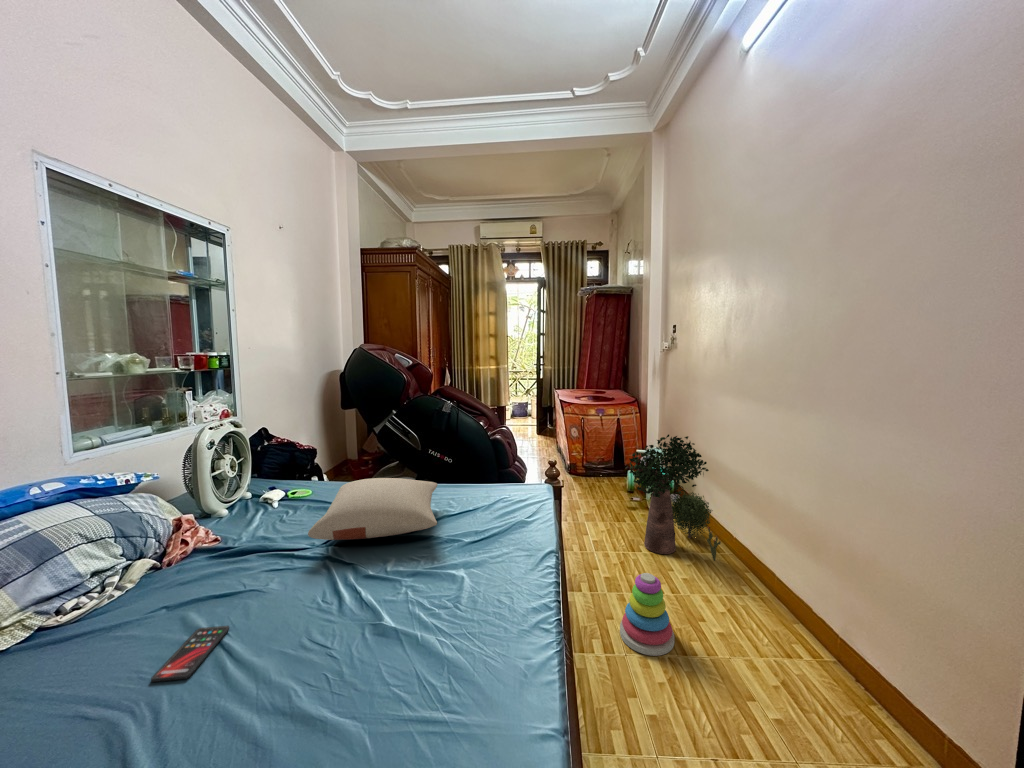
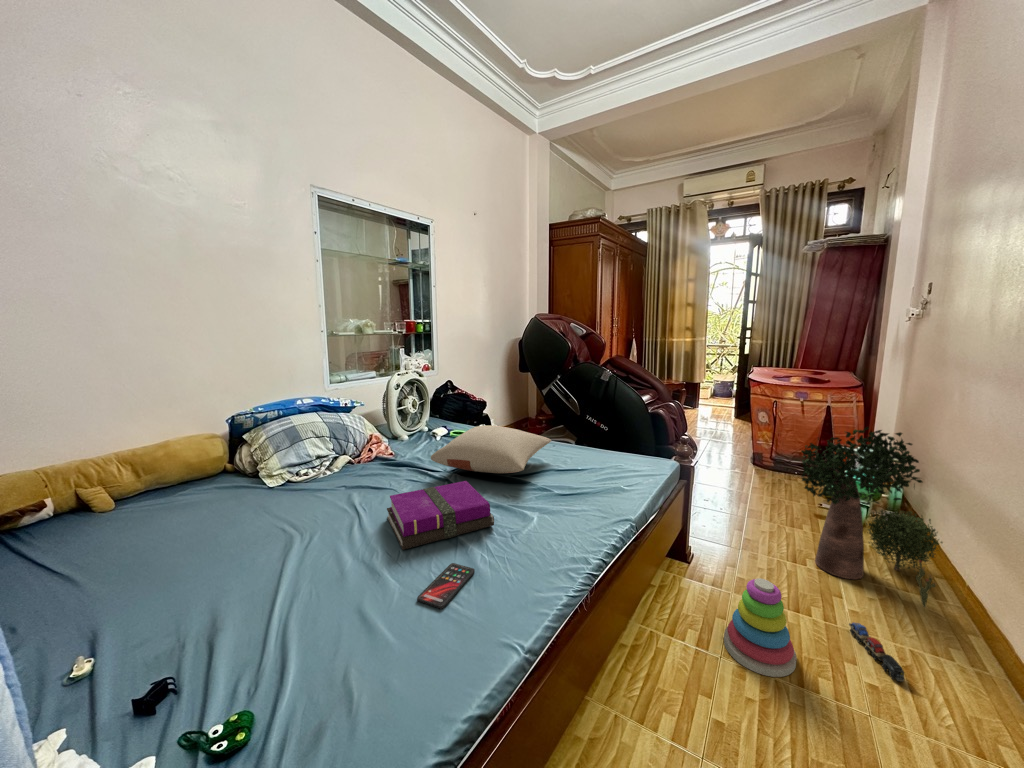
notebook: none [285,553,439,672] -> present [387,481,494,550]
toy train: none [687,586,731,622] -> present [849,623,904,681]
smartphone: present [151,626,229,682] -> present [417,563,475,609]

